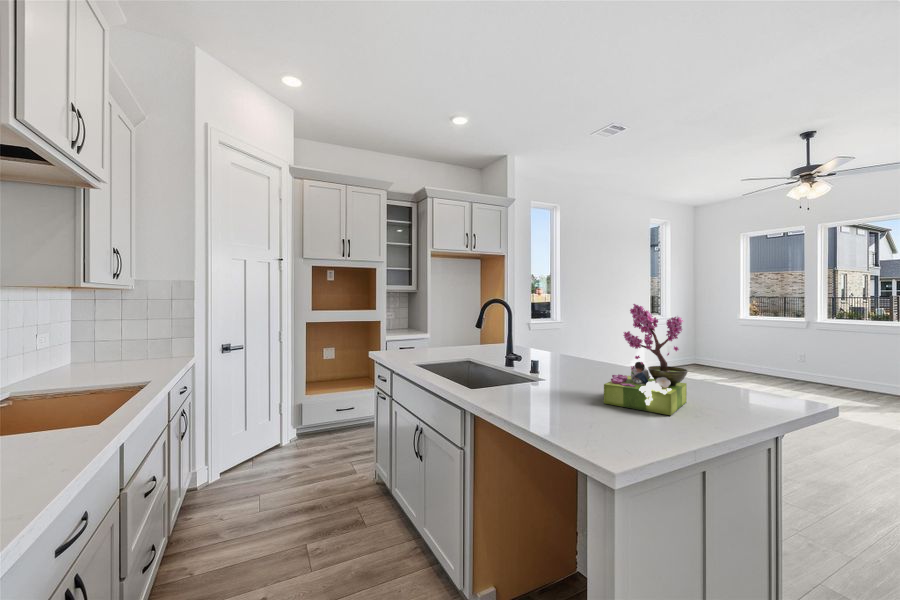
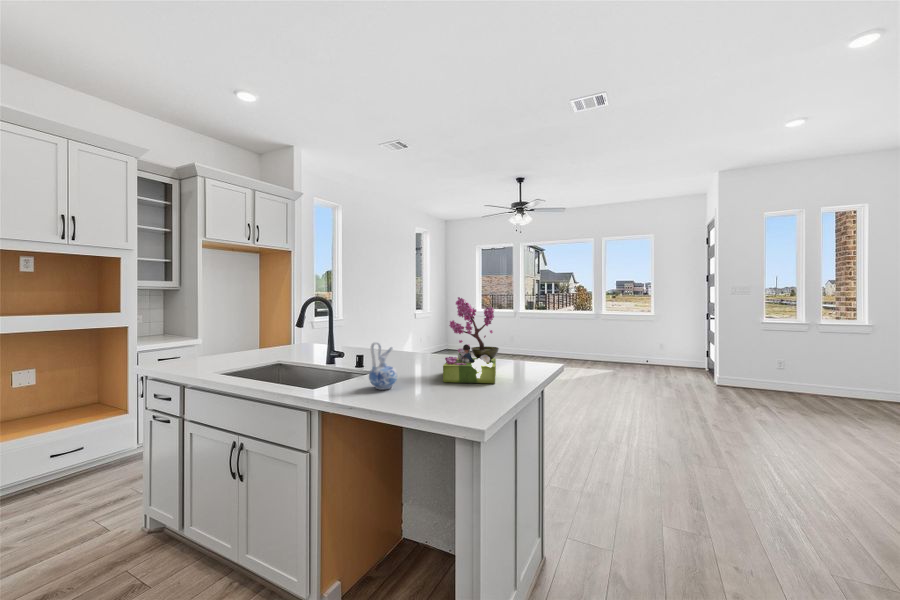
ceramic pitcher: none [517,350,548,401] -> present [369,342,397,390]

